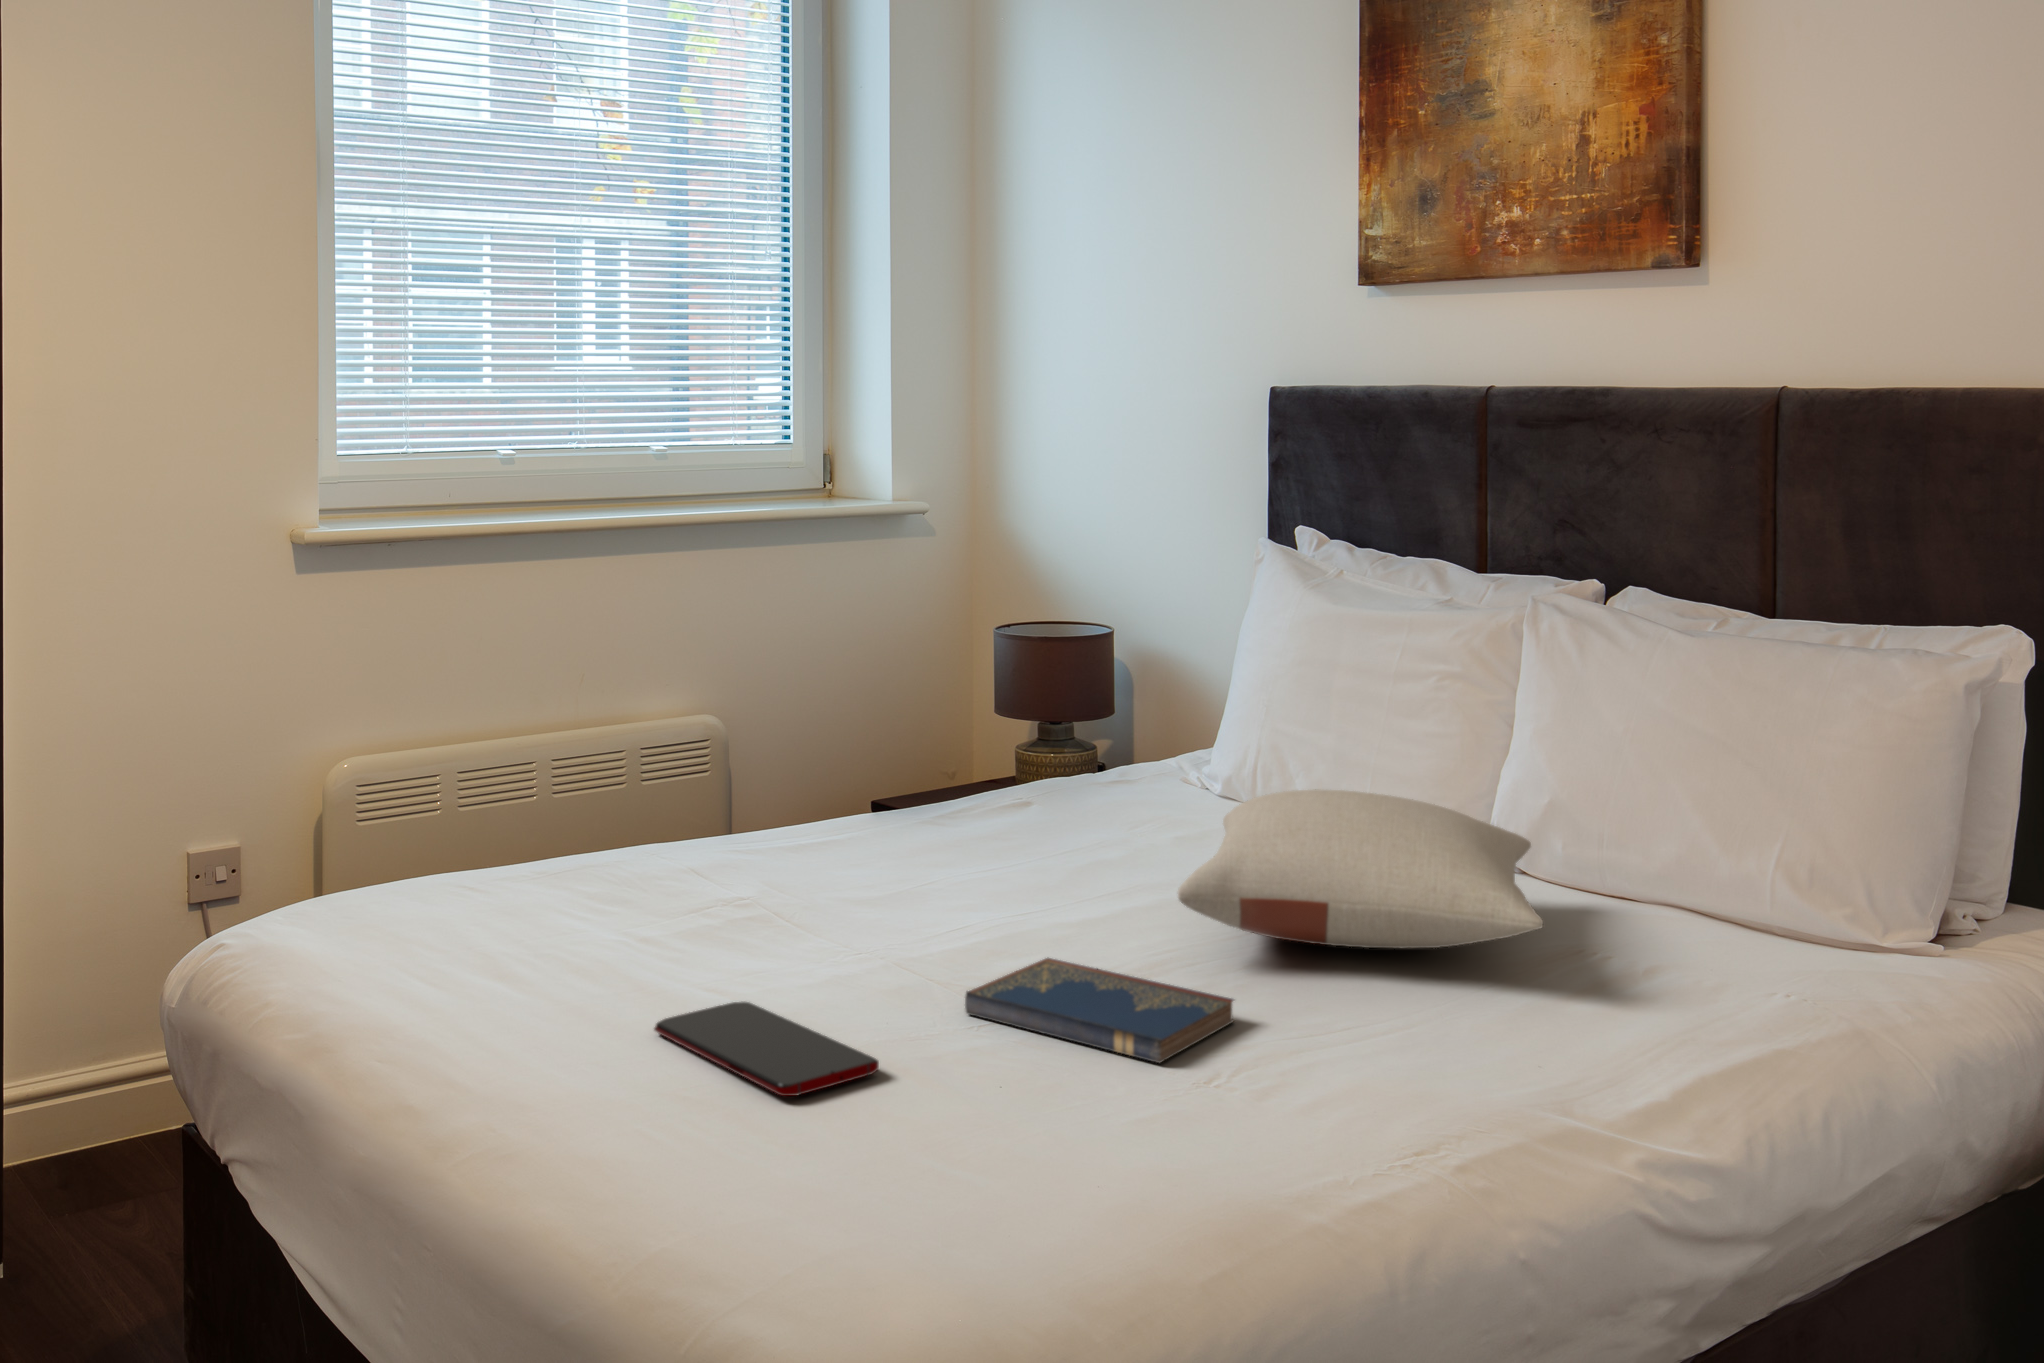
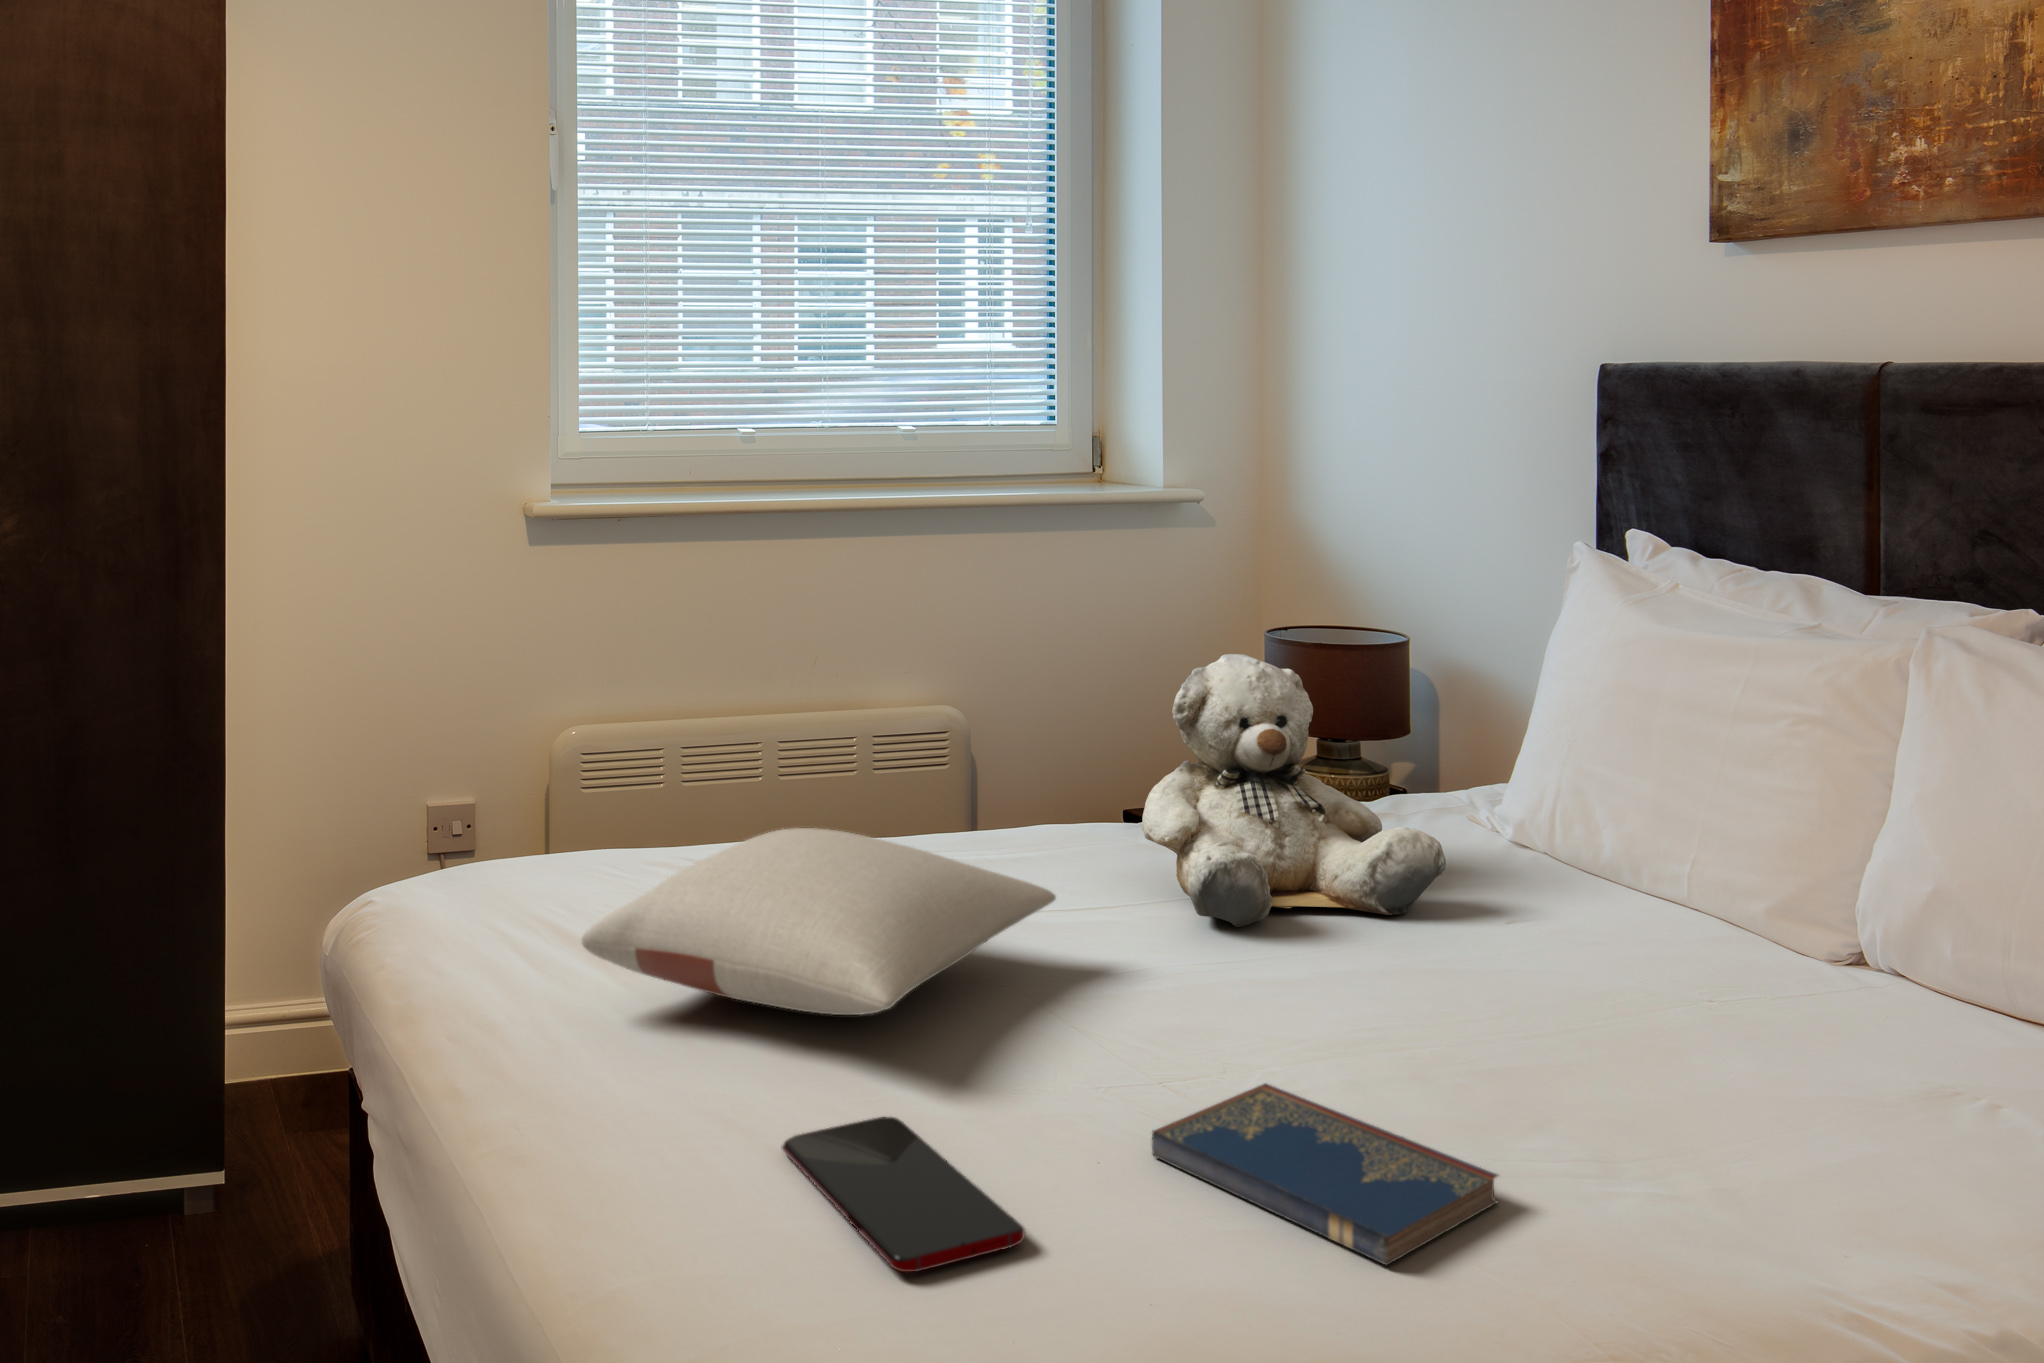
teddy bear: none [909,629,1166,862] -> present [1142,654,1446,927]
pillow: present [1178,789,1543,948] -> present [582,828,1056,1015]

